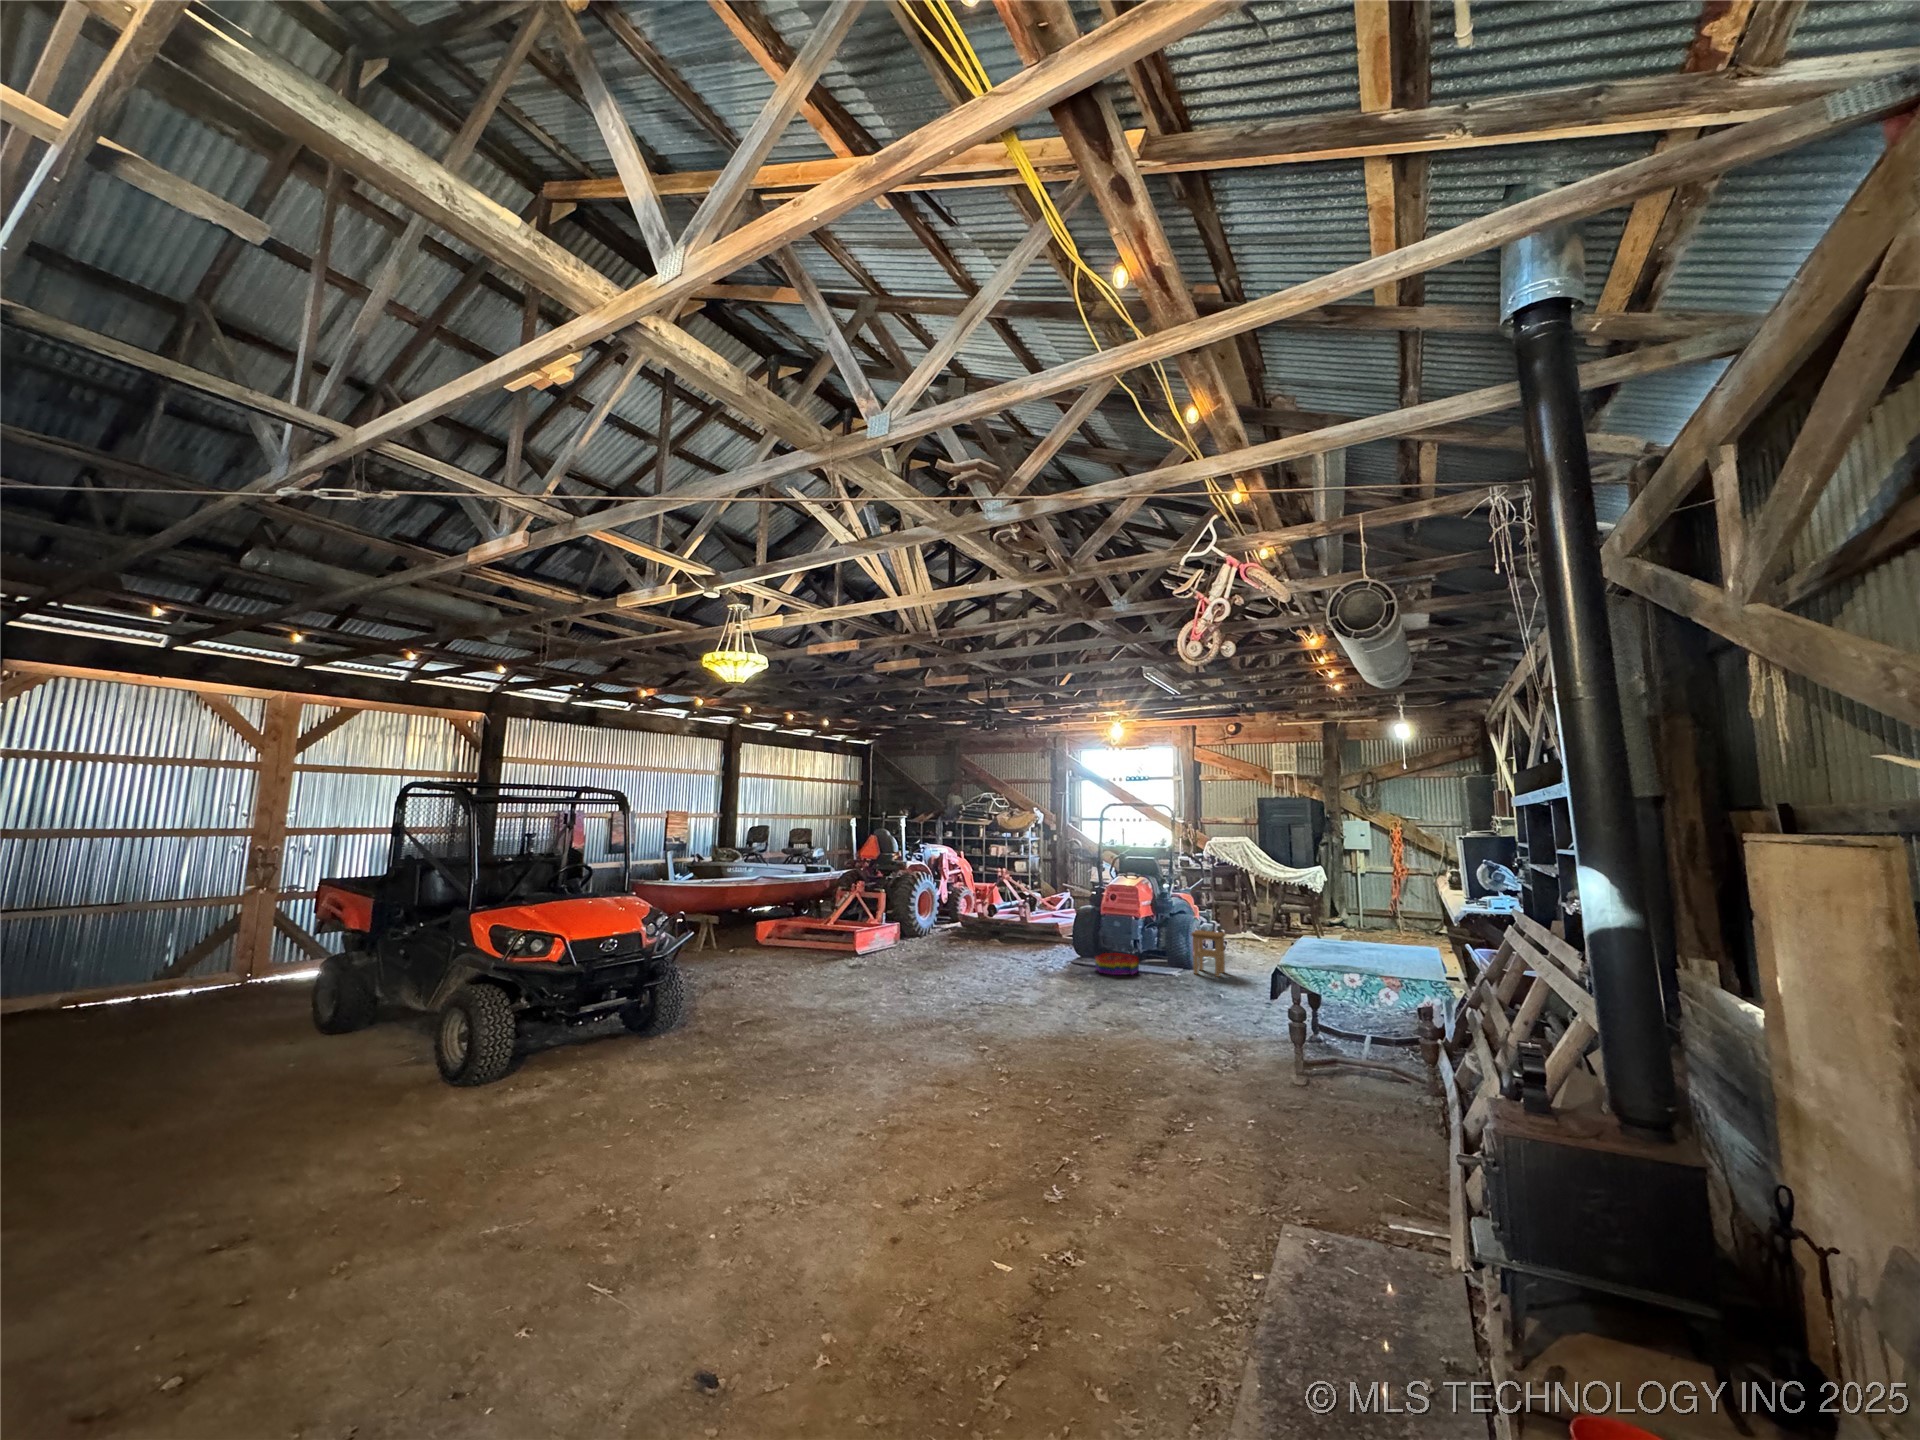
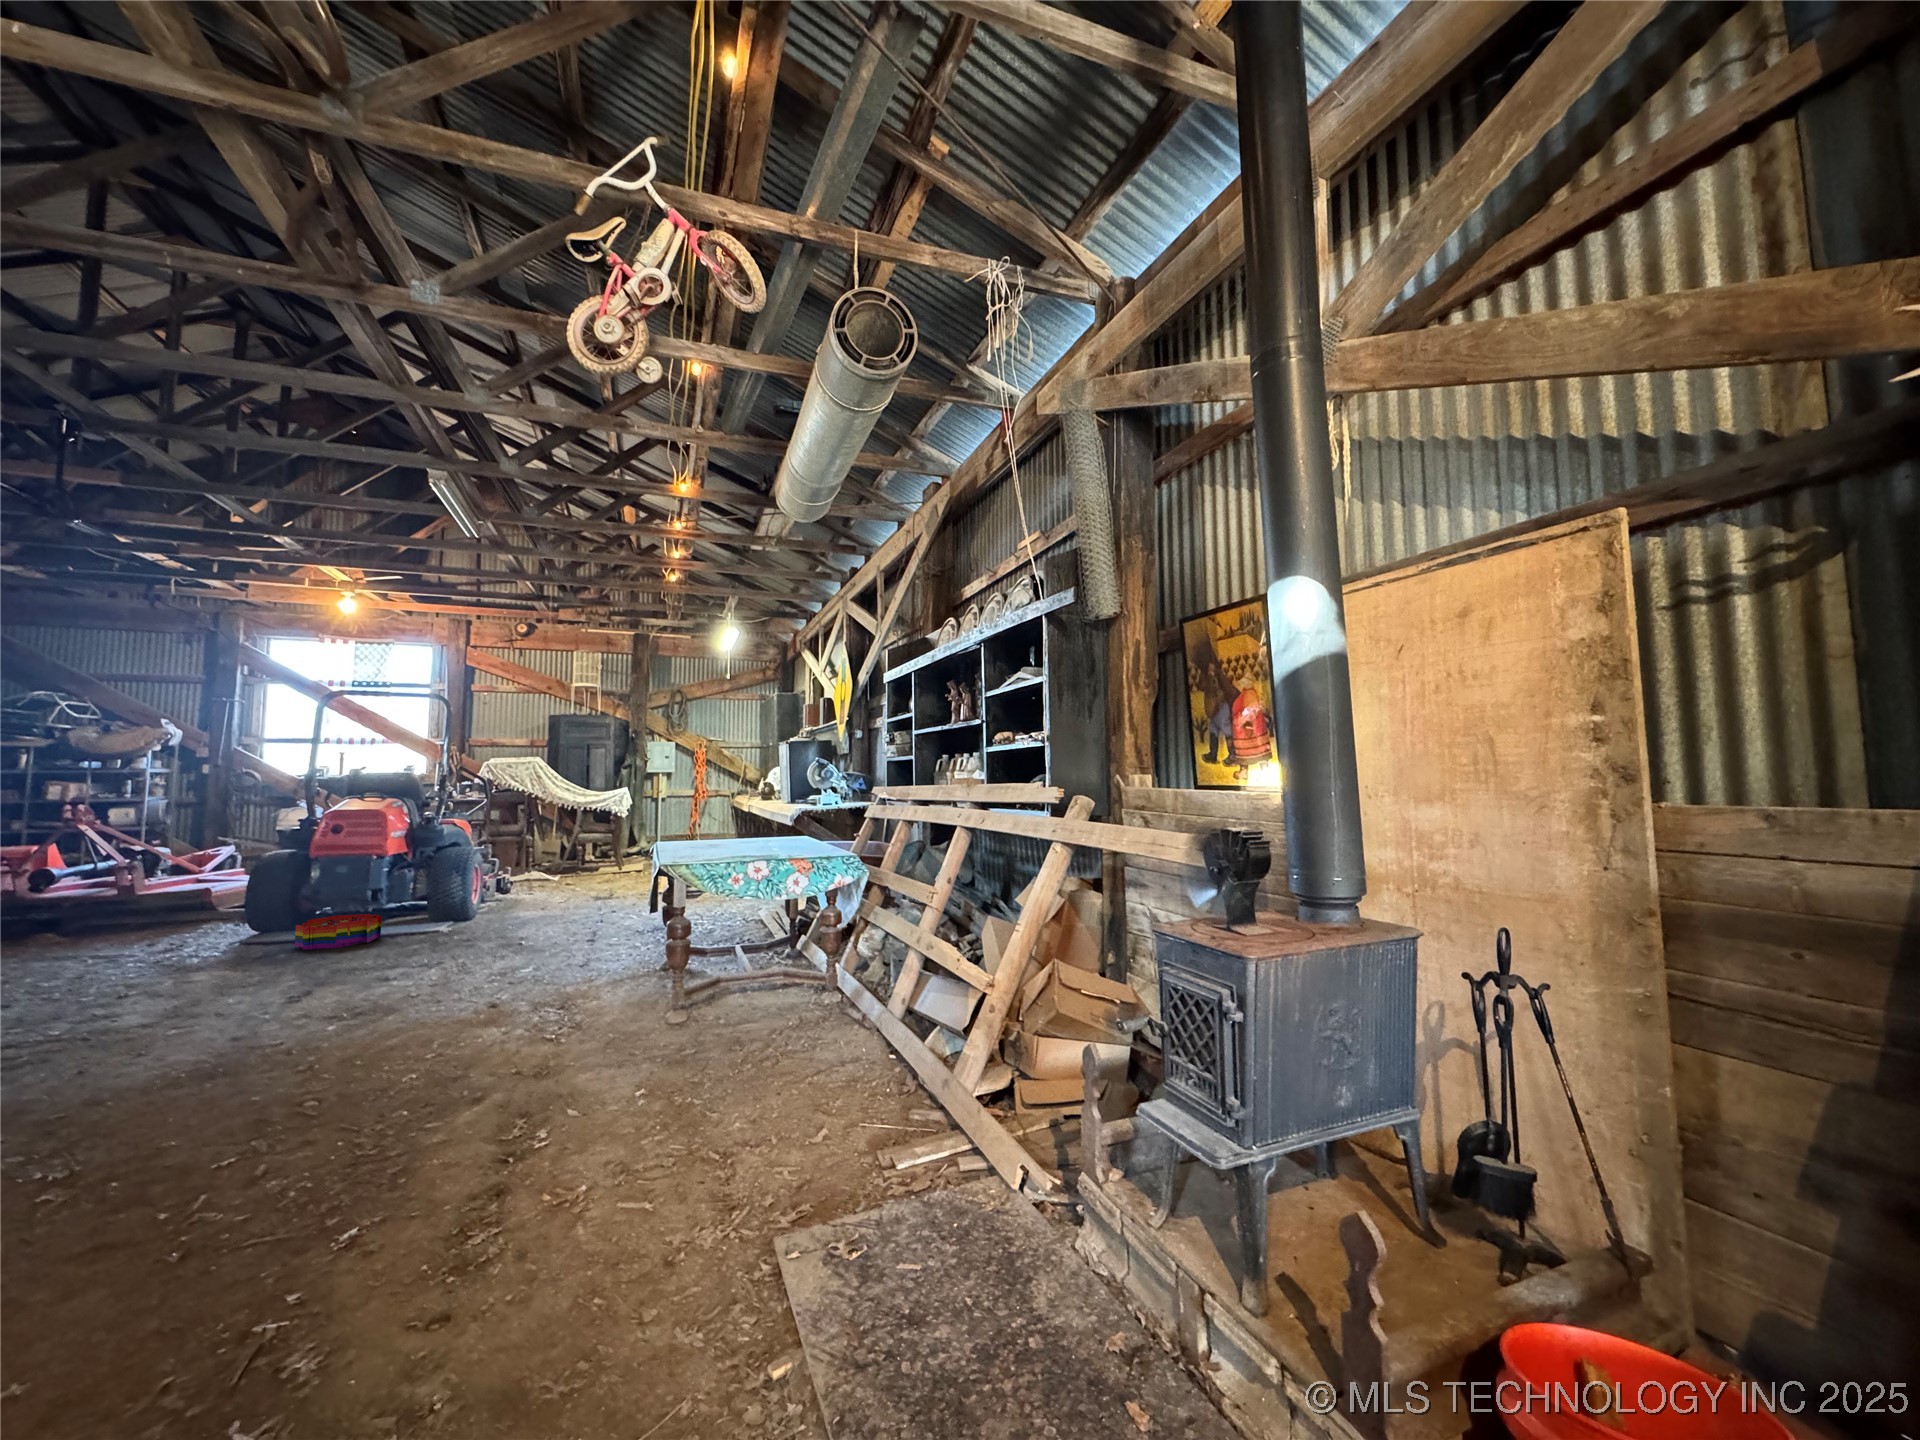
stool: present [1191,930,1226,977] -> none [471,864,523,925]

